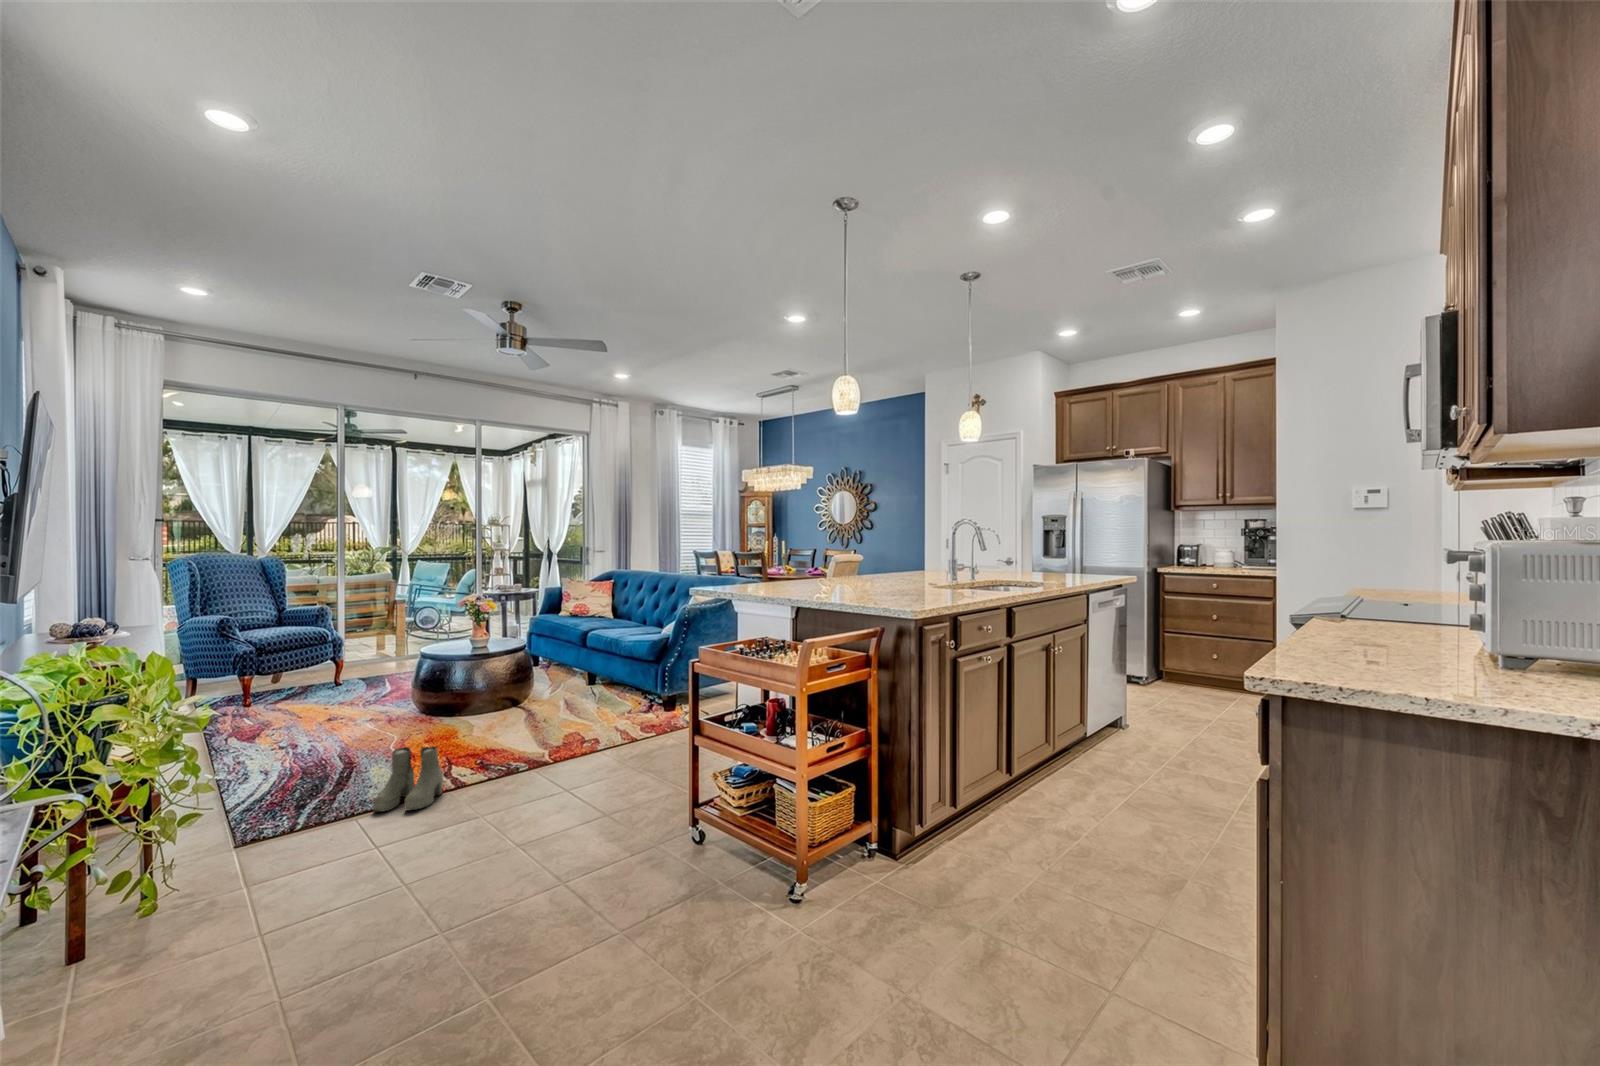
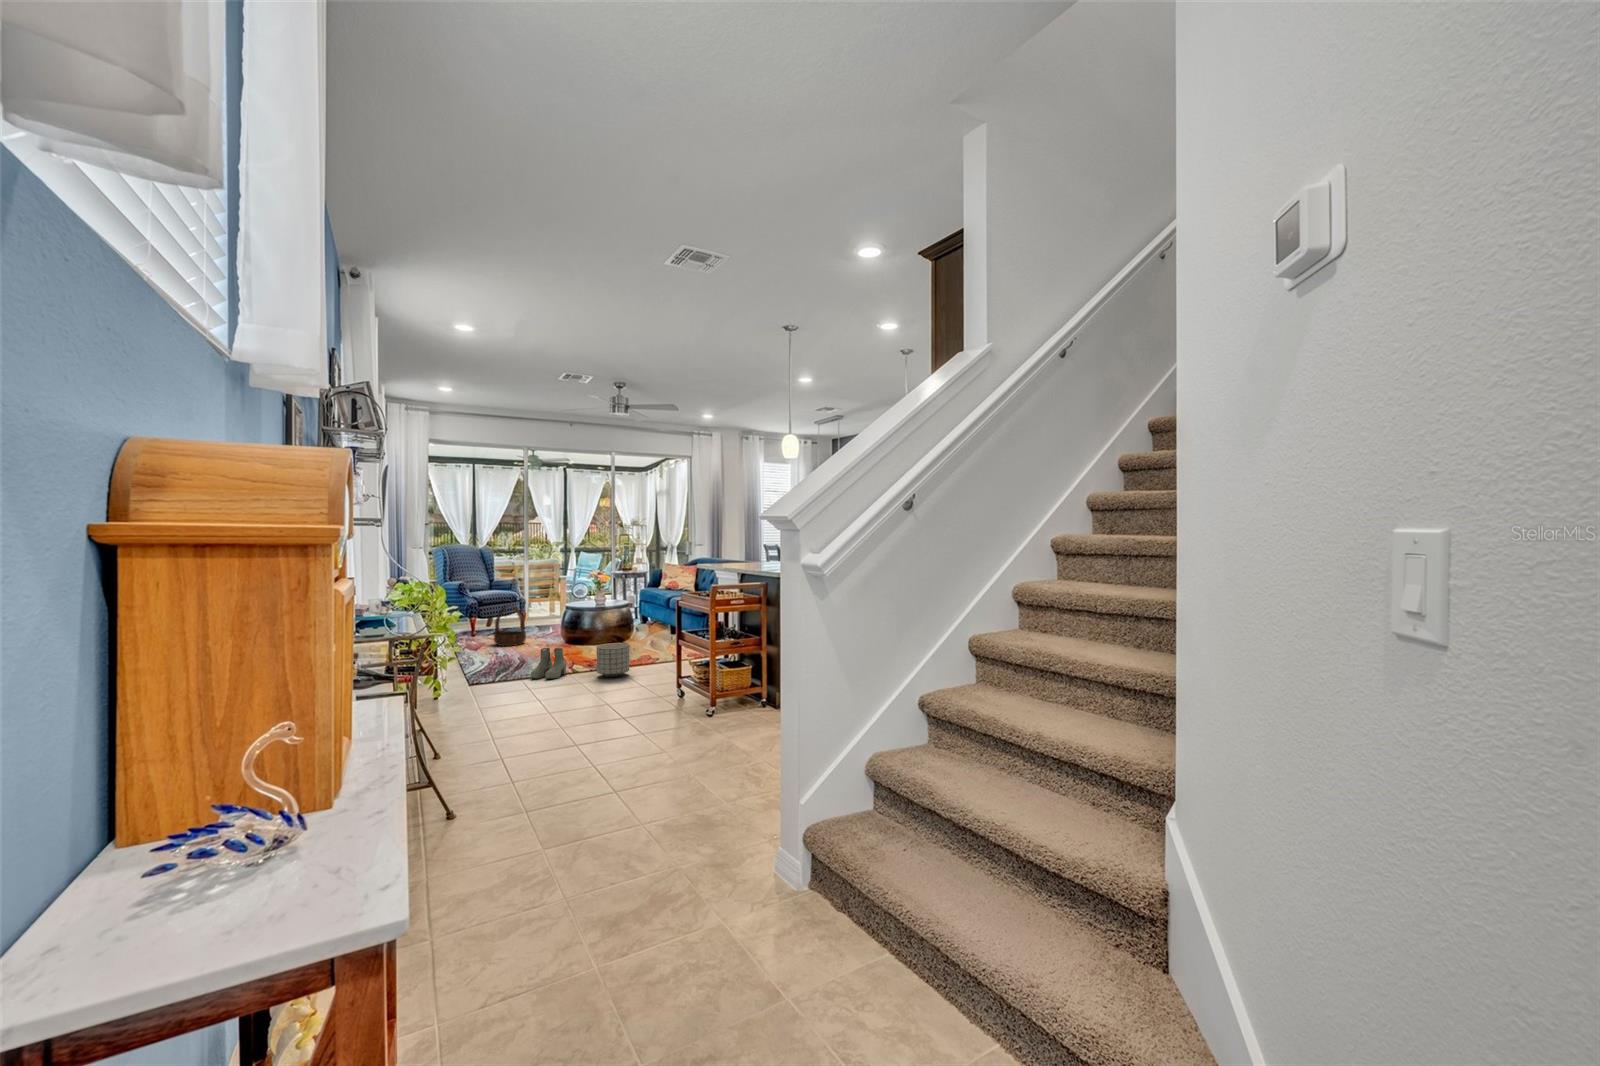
basket: none [286,655,346,725] -> present [494,606,526,646]
planter: none [506,729,567,796] -> present [596,643,629,677]

